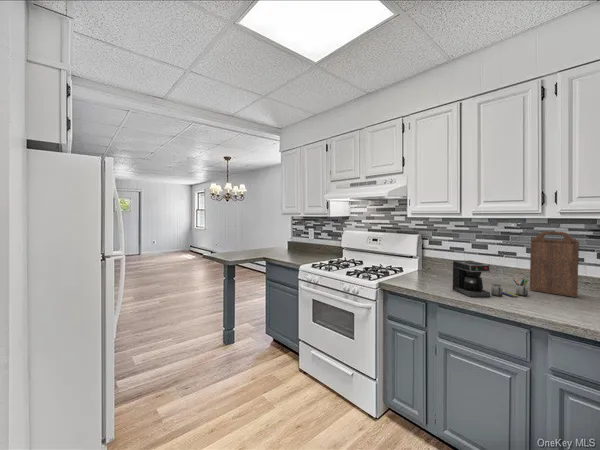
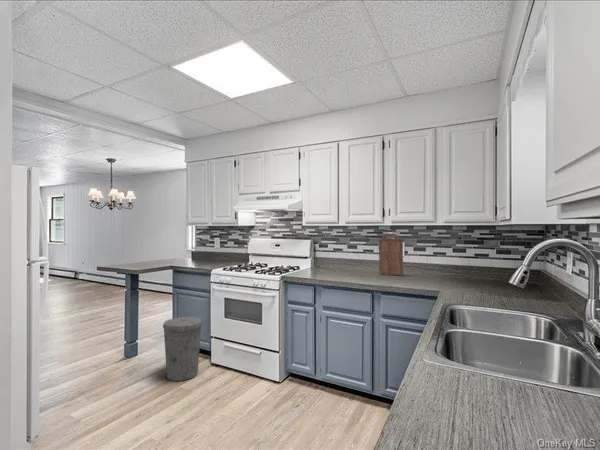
coffee maker: present [453,260,528,297] -> none [332,255,376,278]
trash can: none [248,315,289,388] -> present [163,317,203,381]

